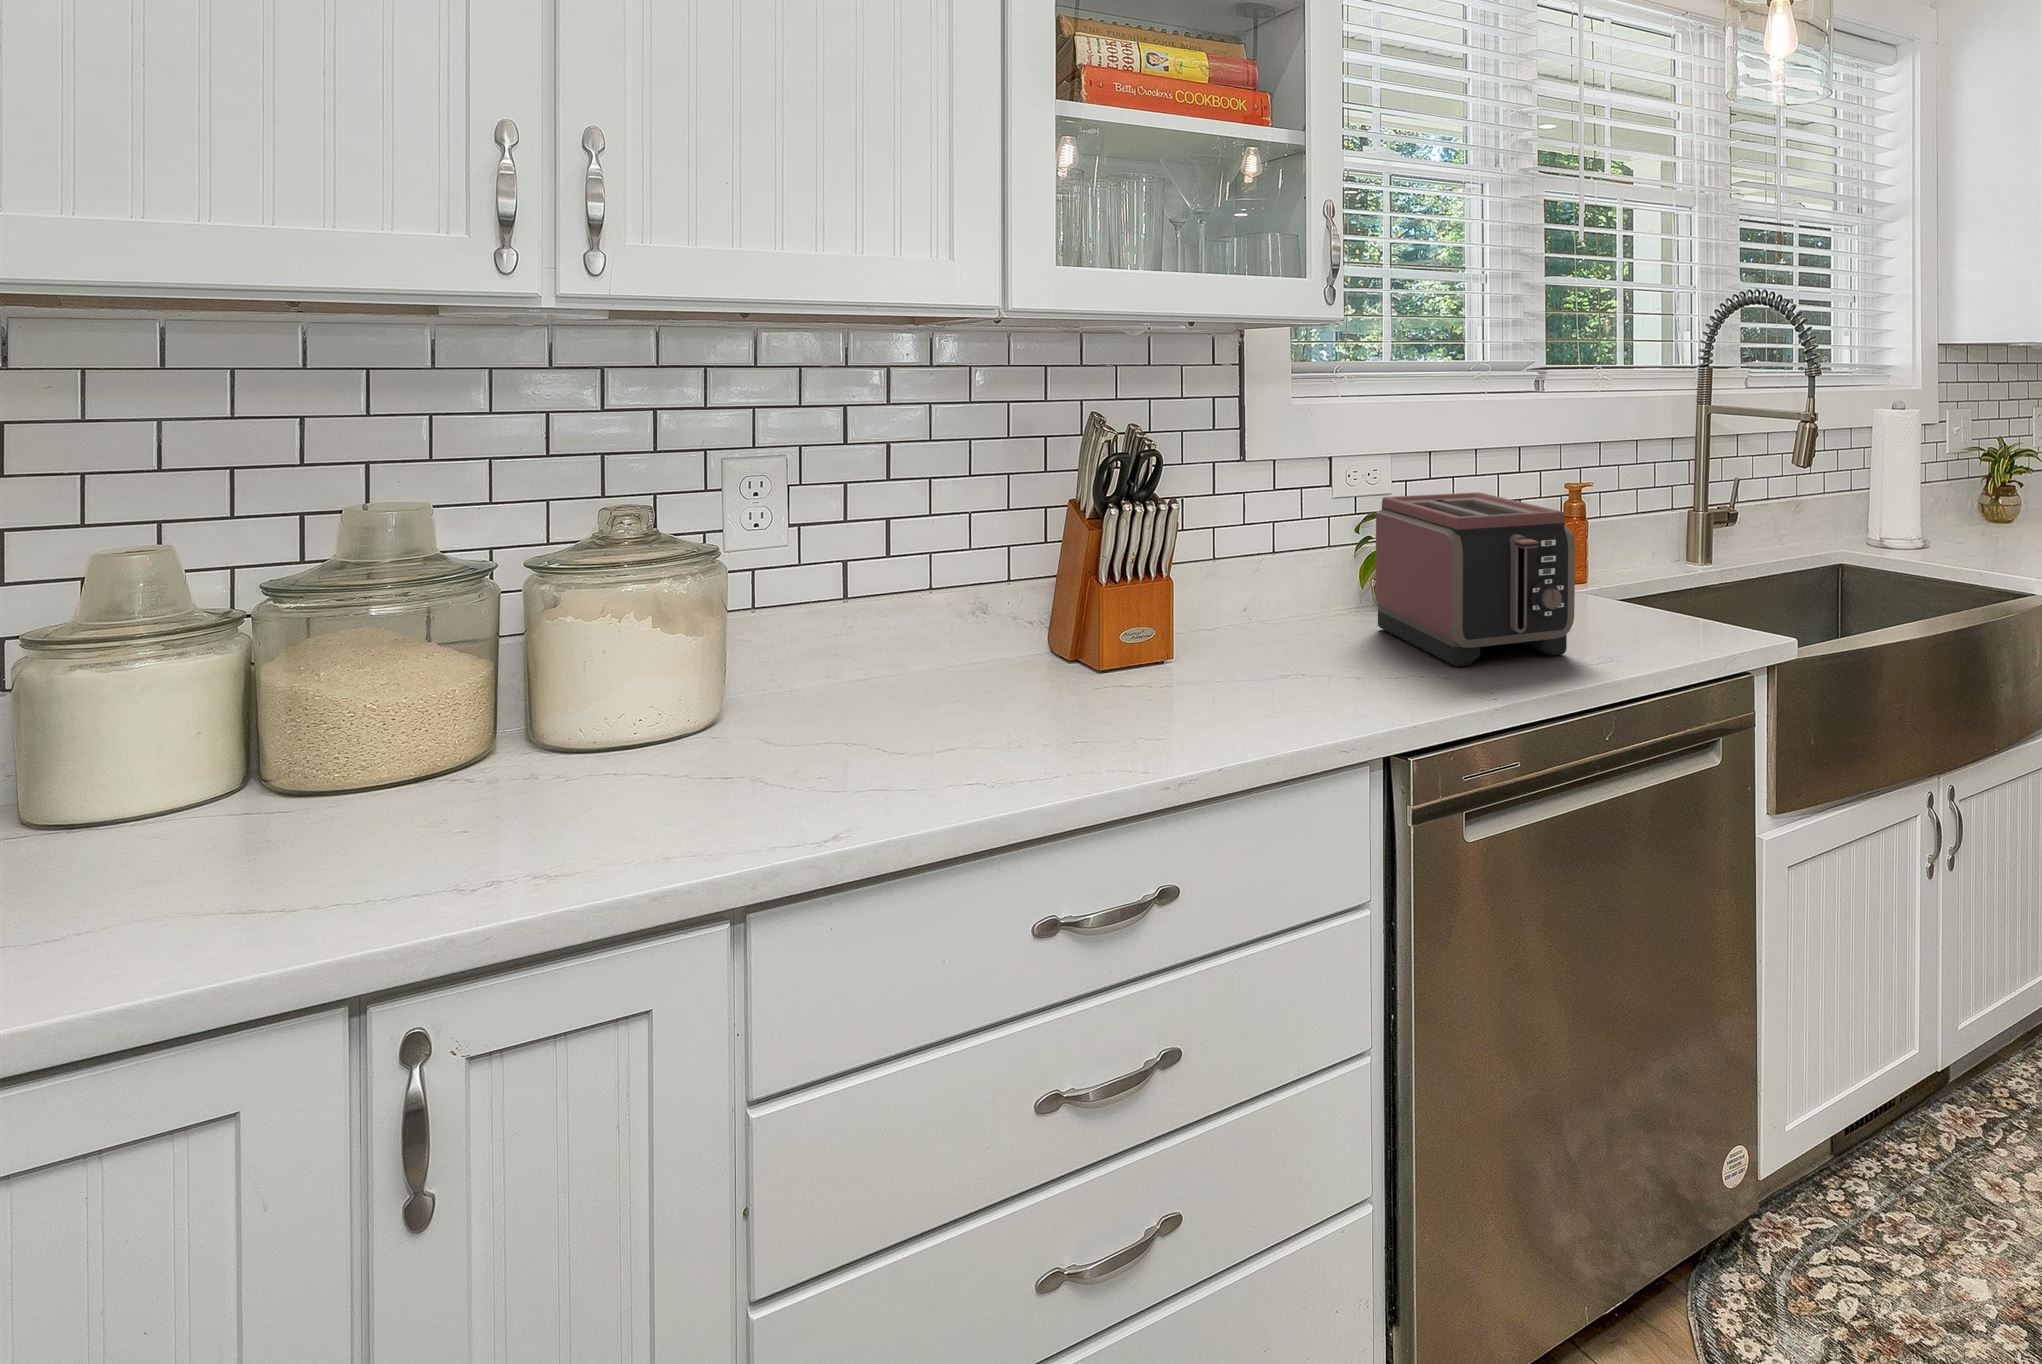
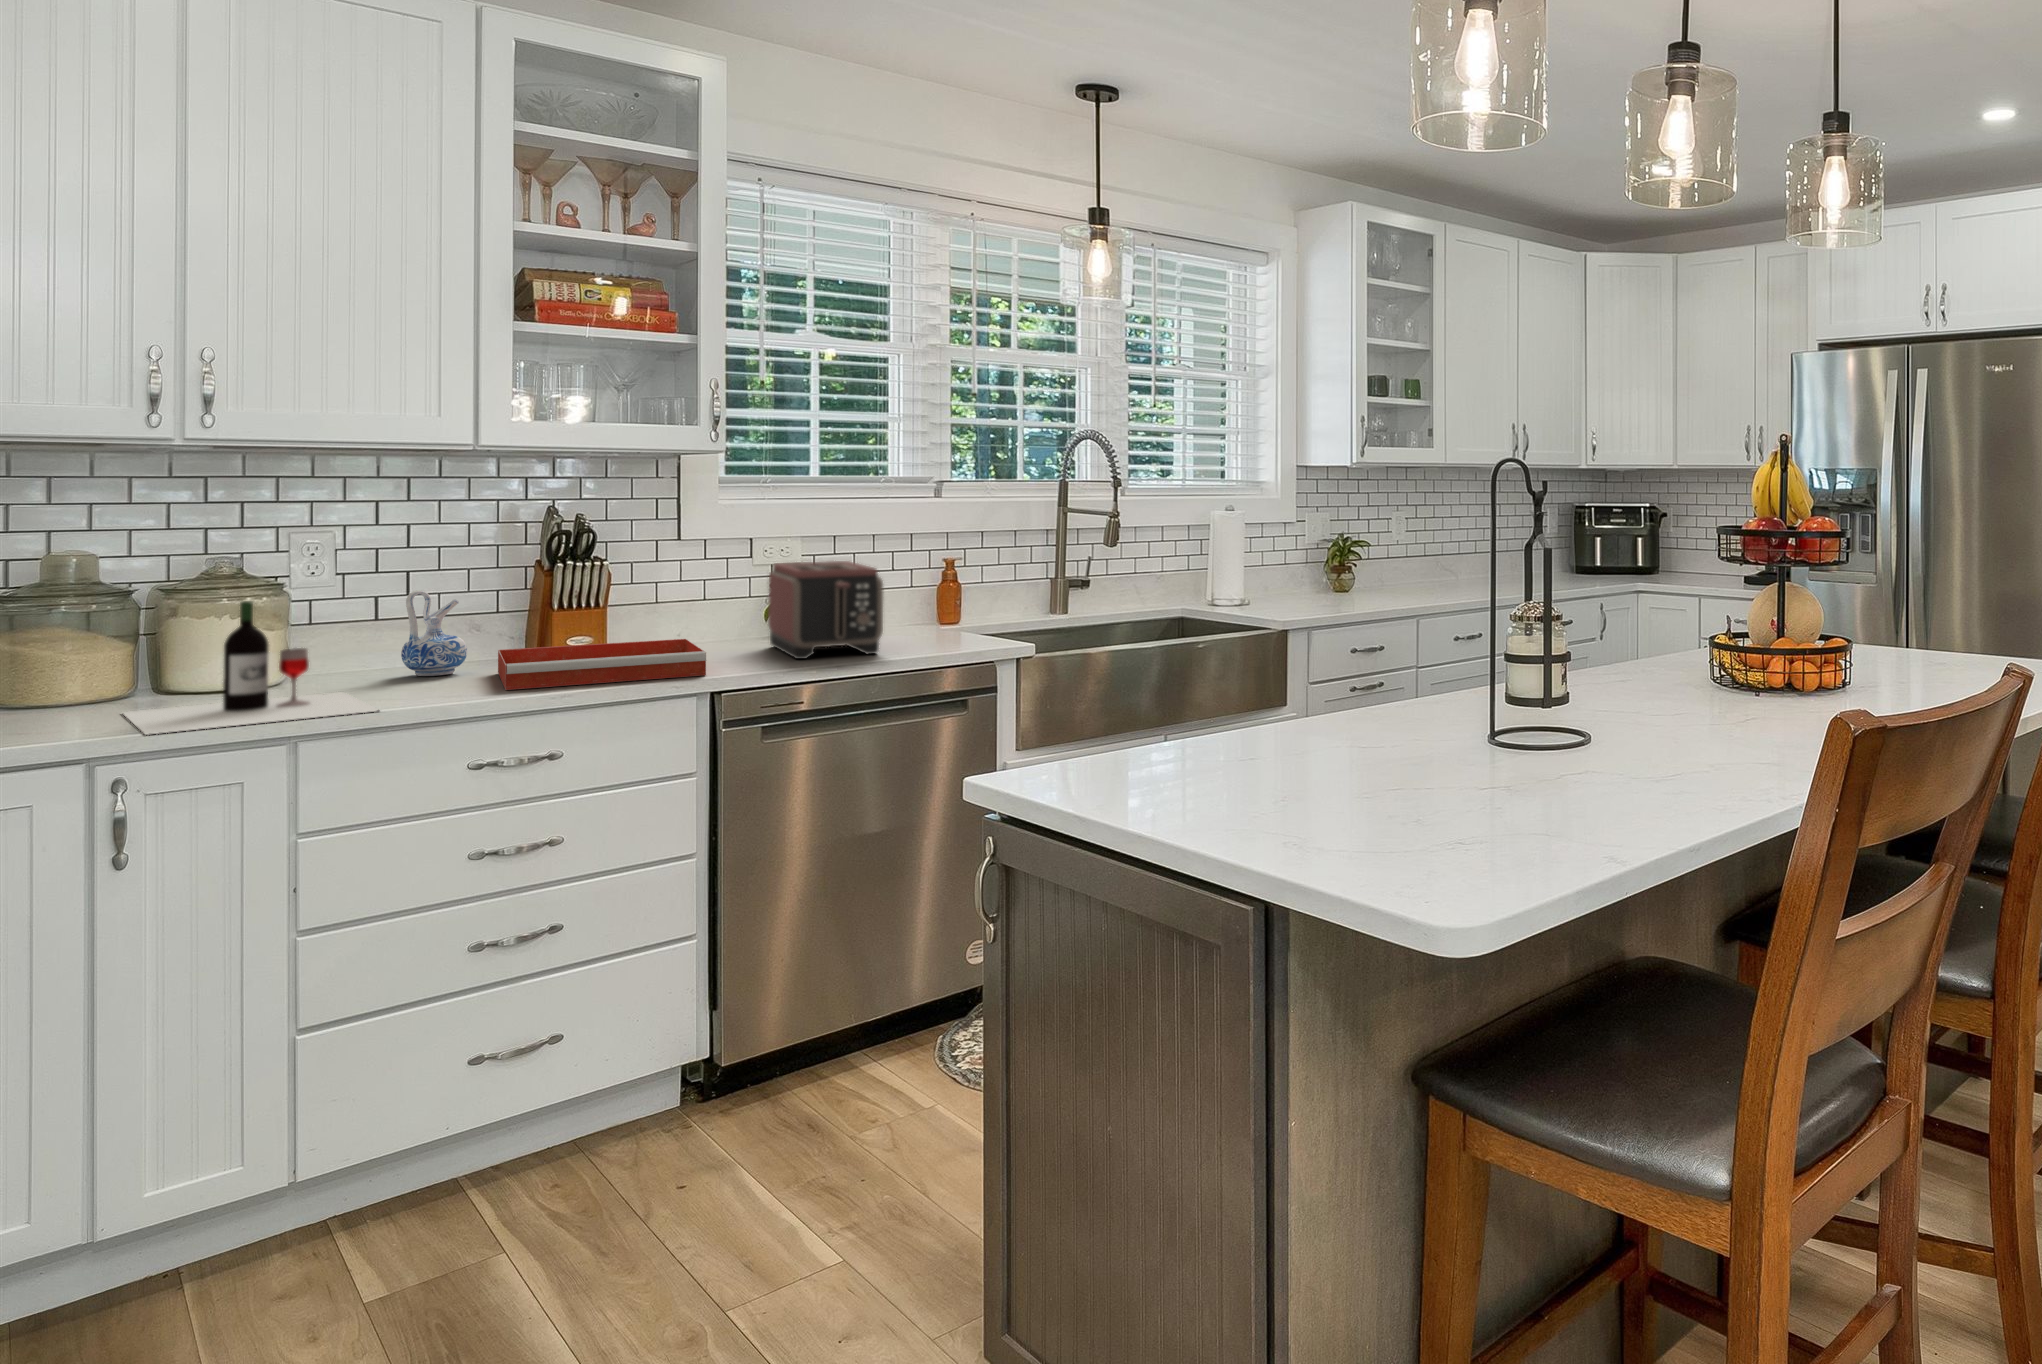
ceramic pitcher: none [885,554,978,698] -> present [401,590,467,676]
wine bottle: none [457,597,878,902] -> present [123,601,377,735]
tray: none [1024,628,1357,749] -> present [498,639,706,690]

